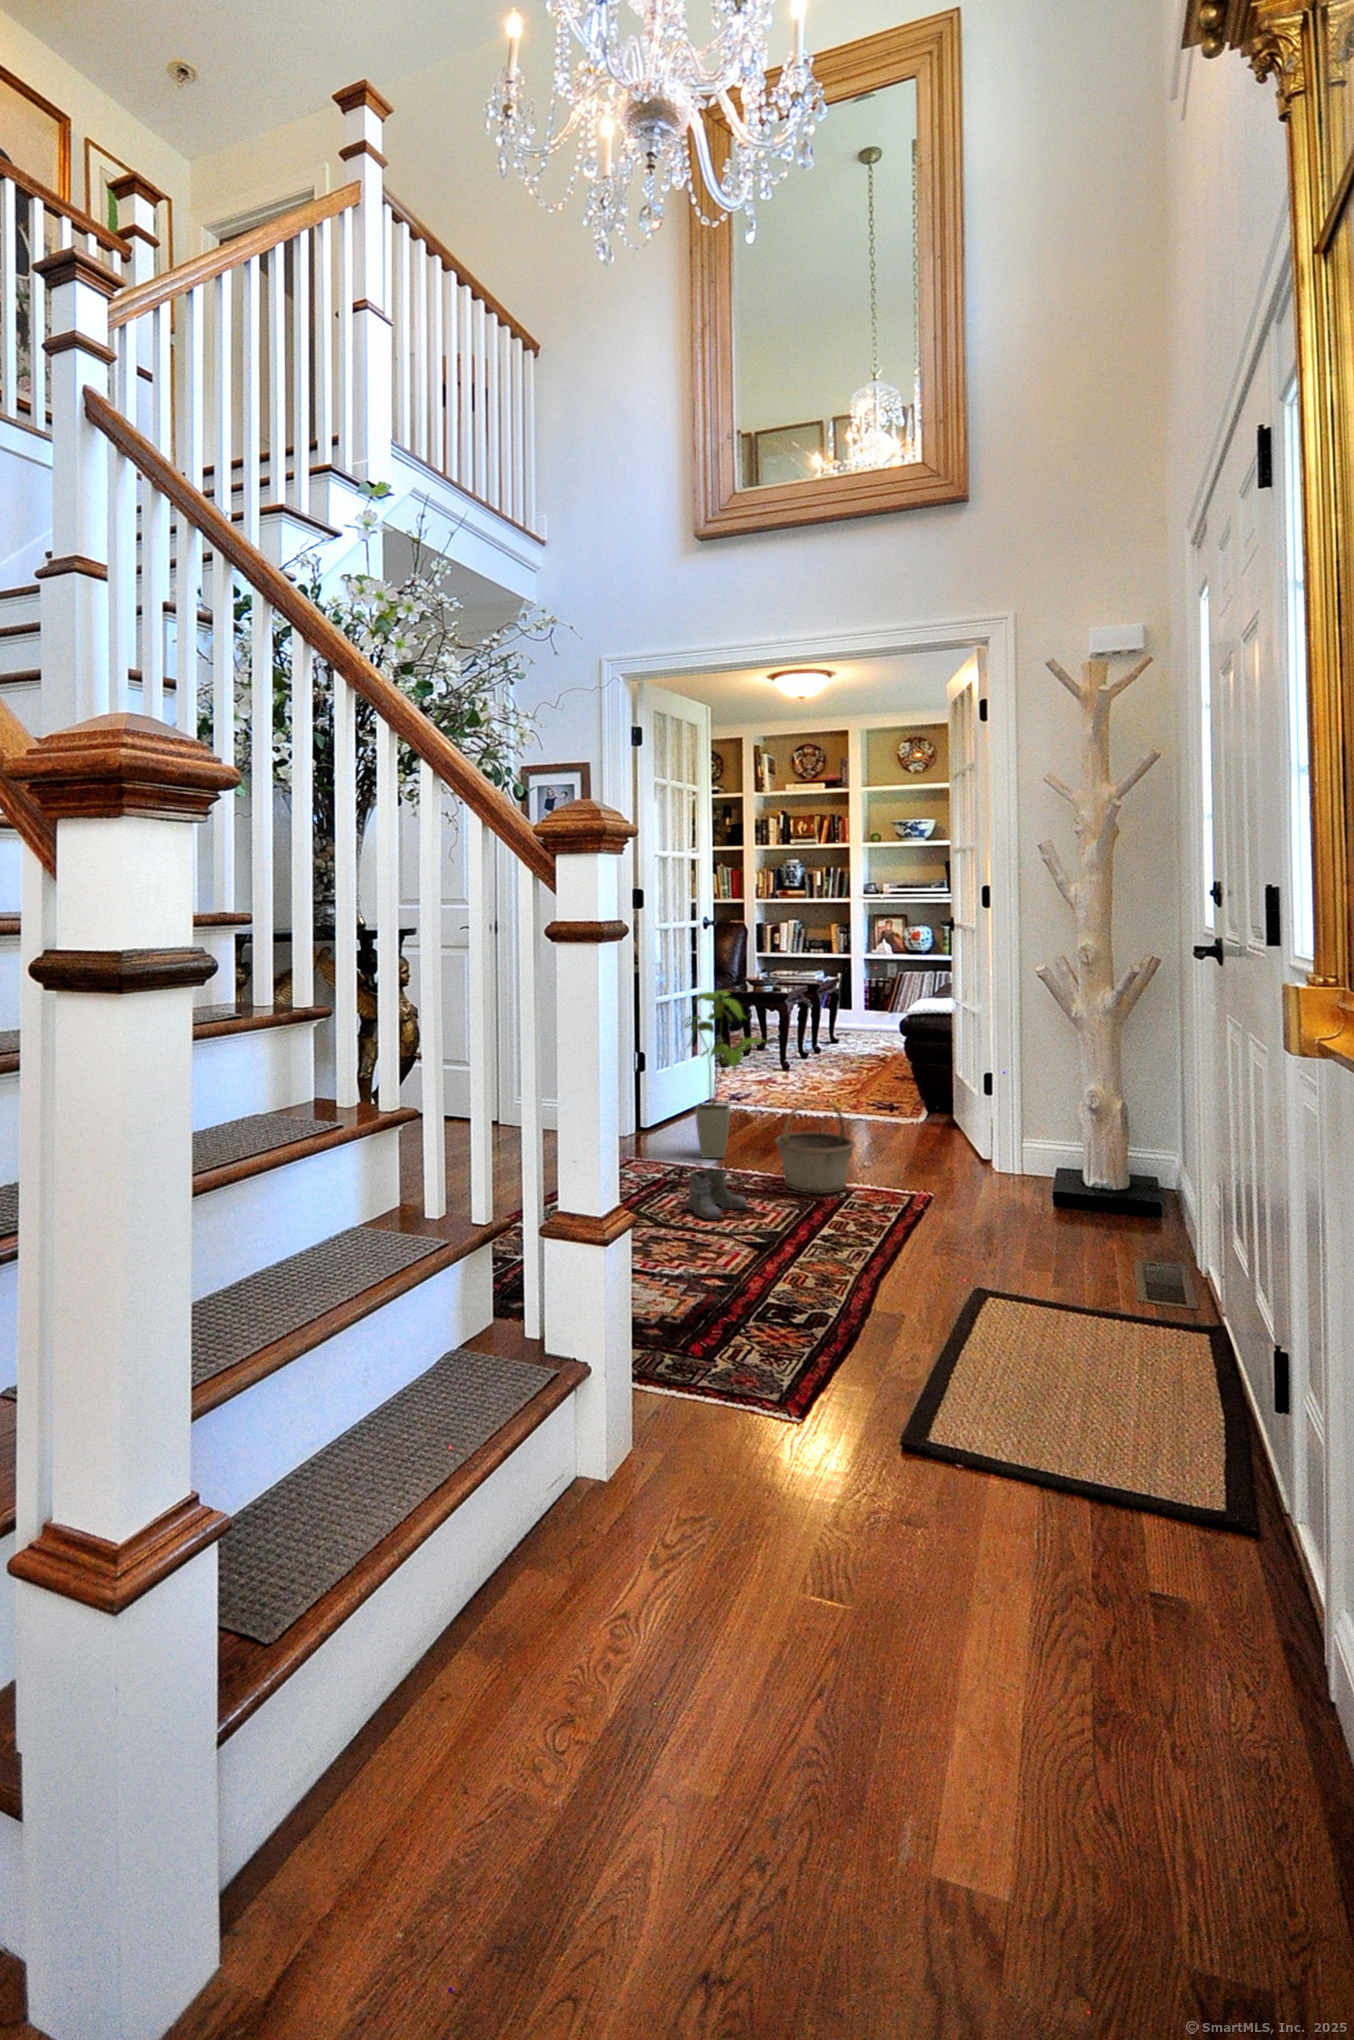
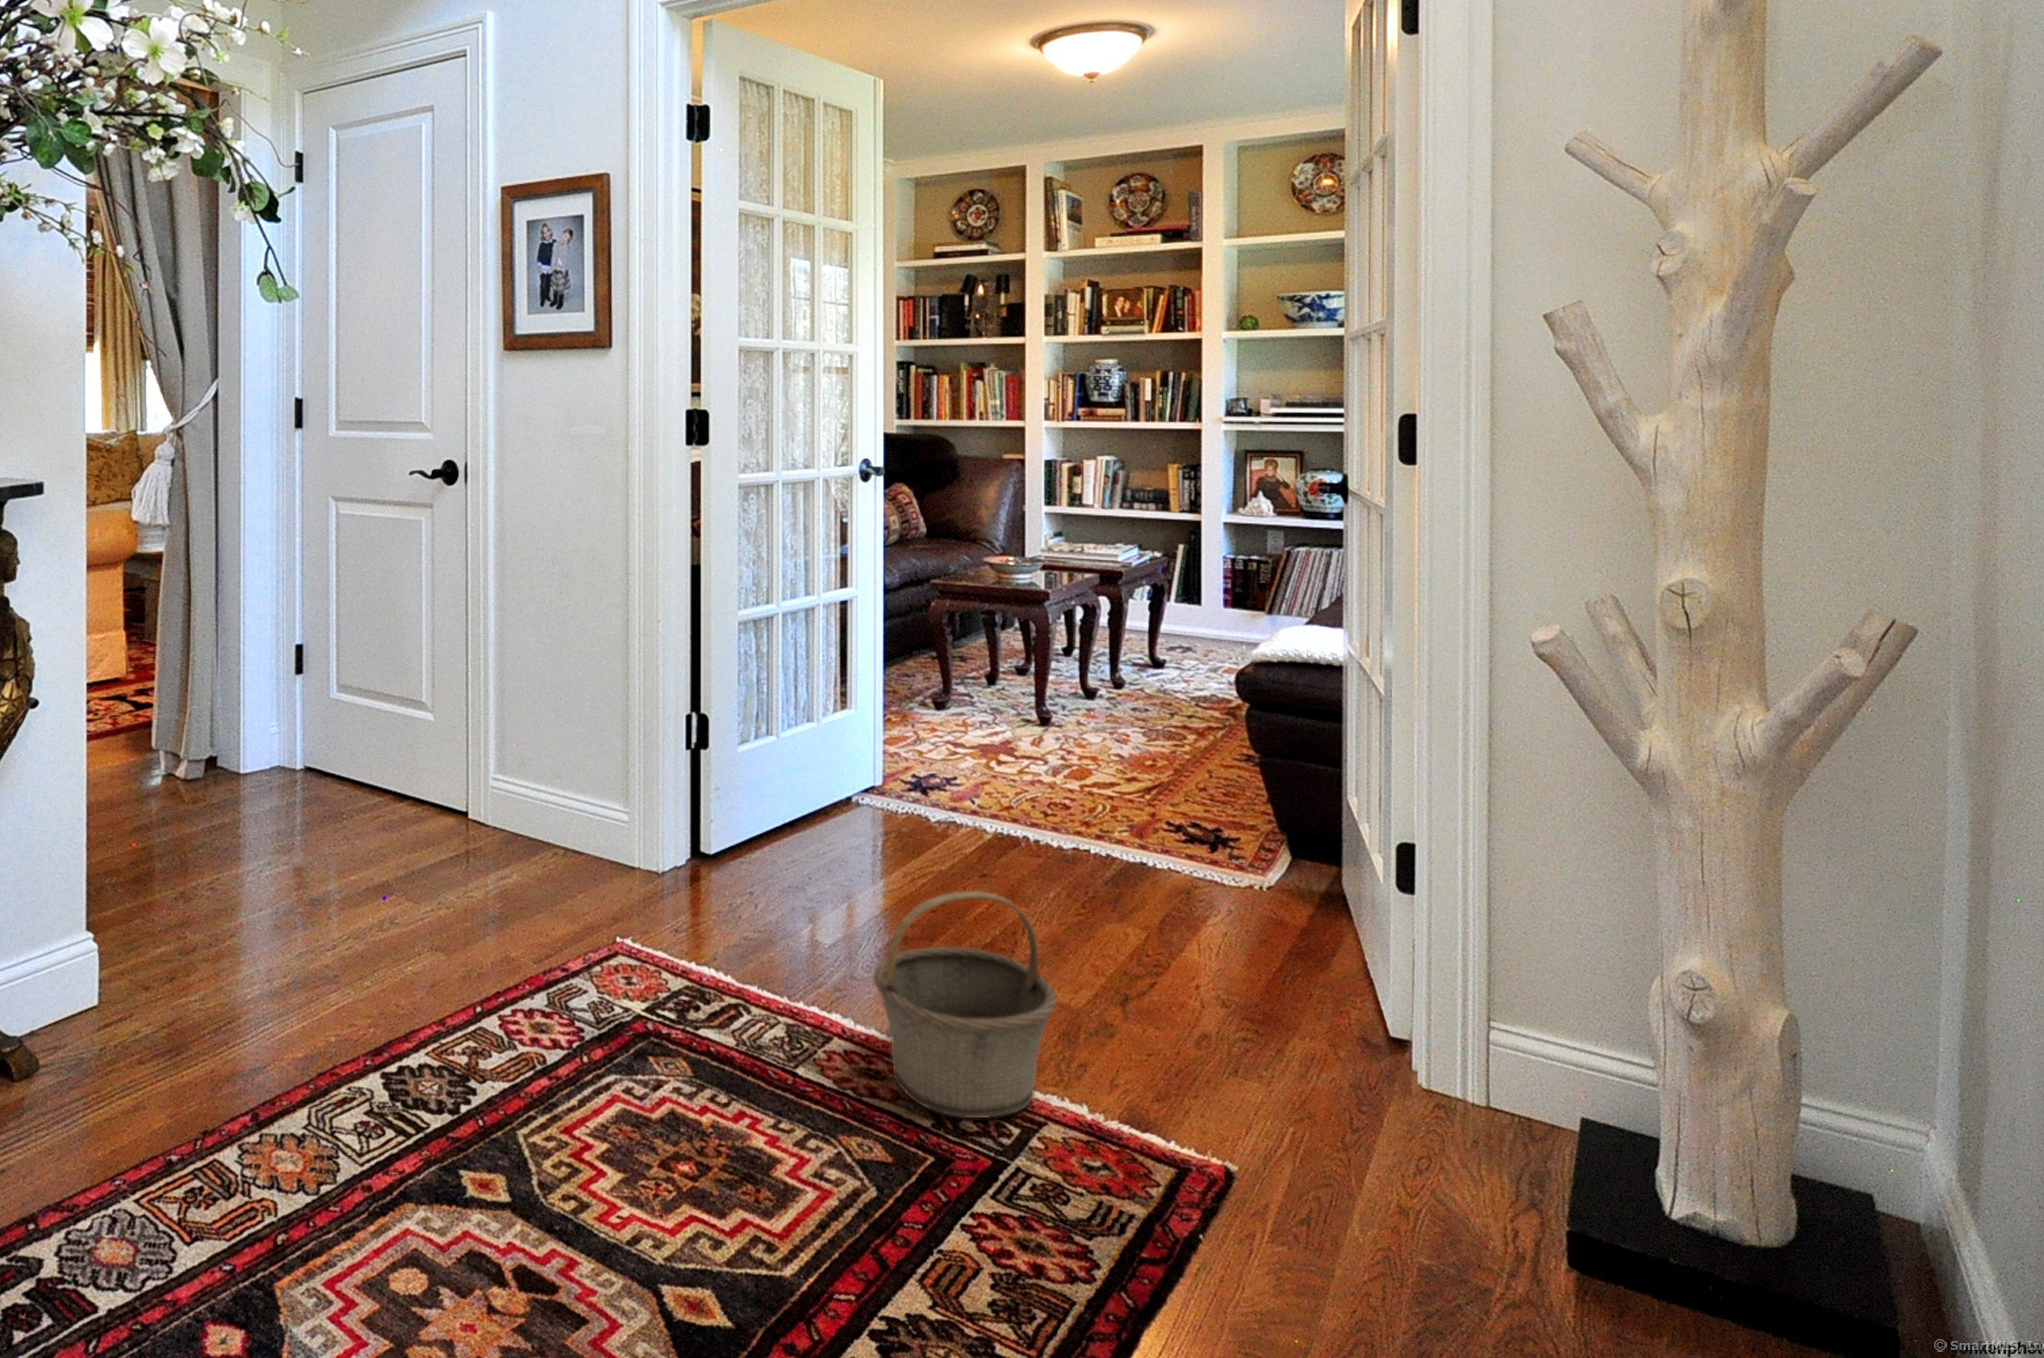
house plant: present [685,990,766,1158] -> none [733,617,918,964]
boots: present [687,1168,747,1220] -> none [600,1044,769,1194]

